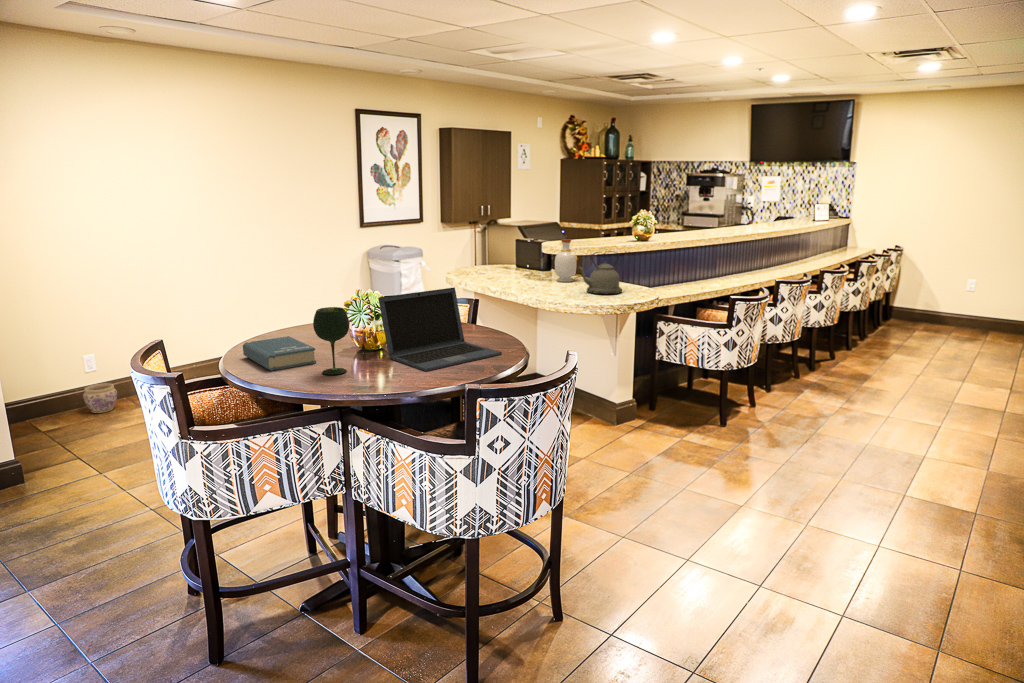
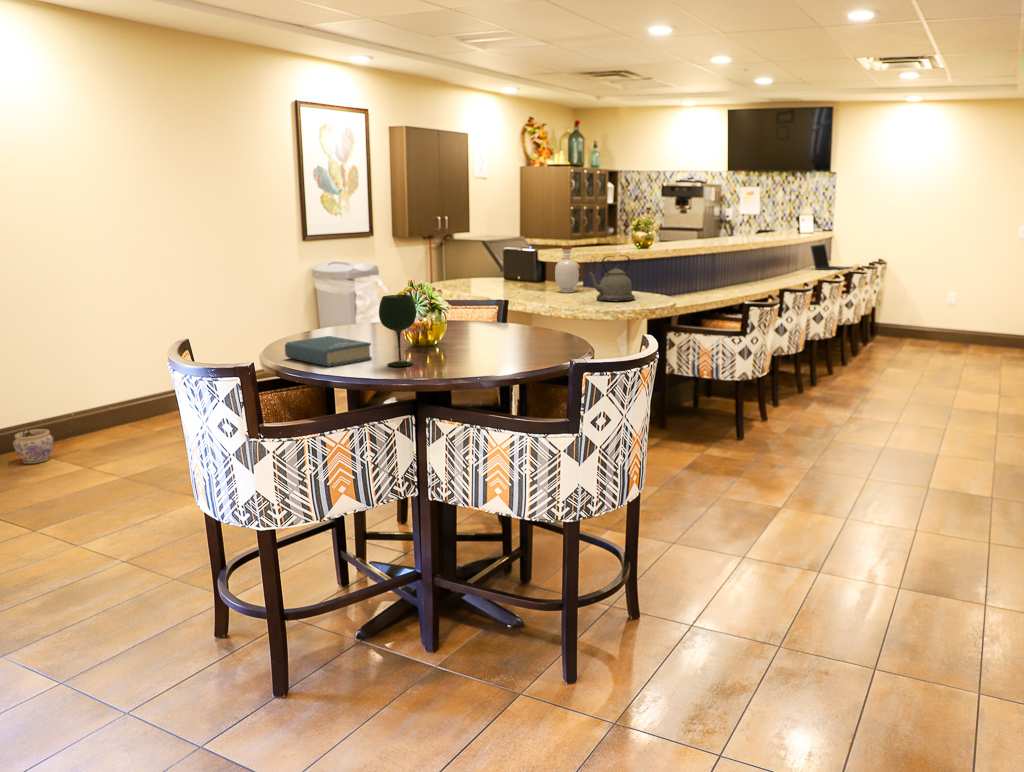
laptop: present [378,288,502,371] -> present [811,244,852,270]

